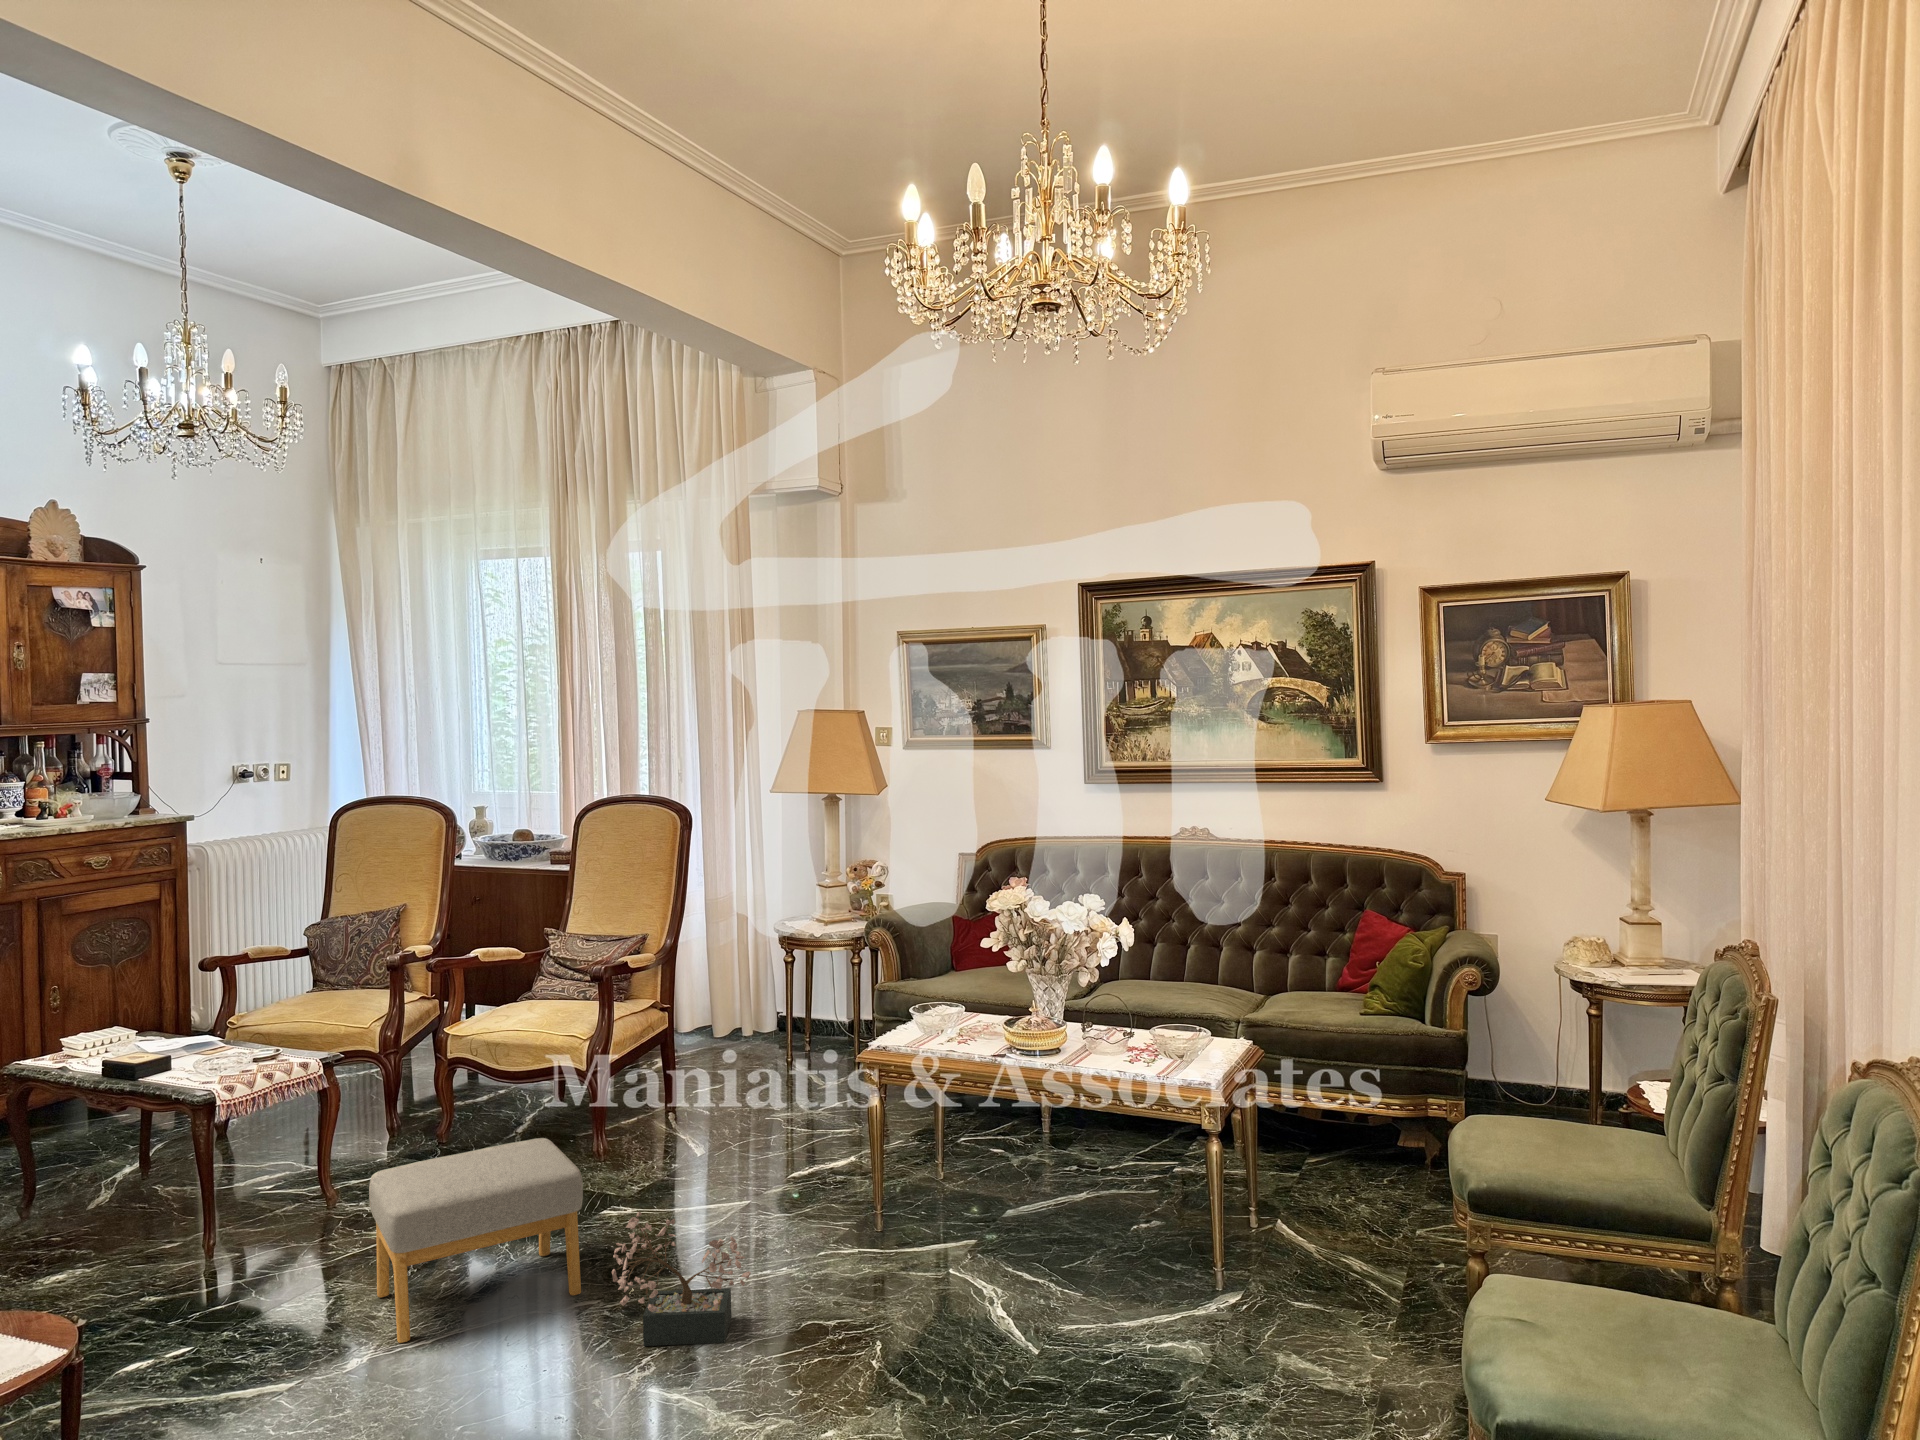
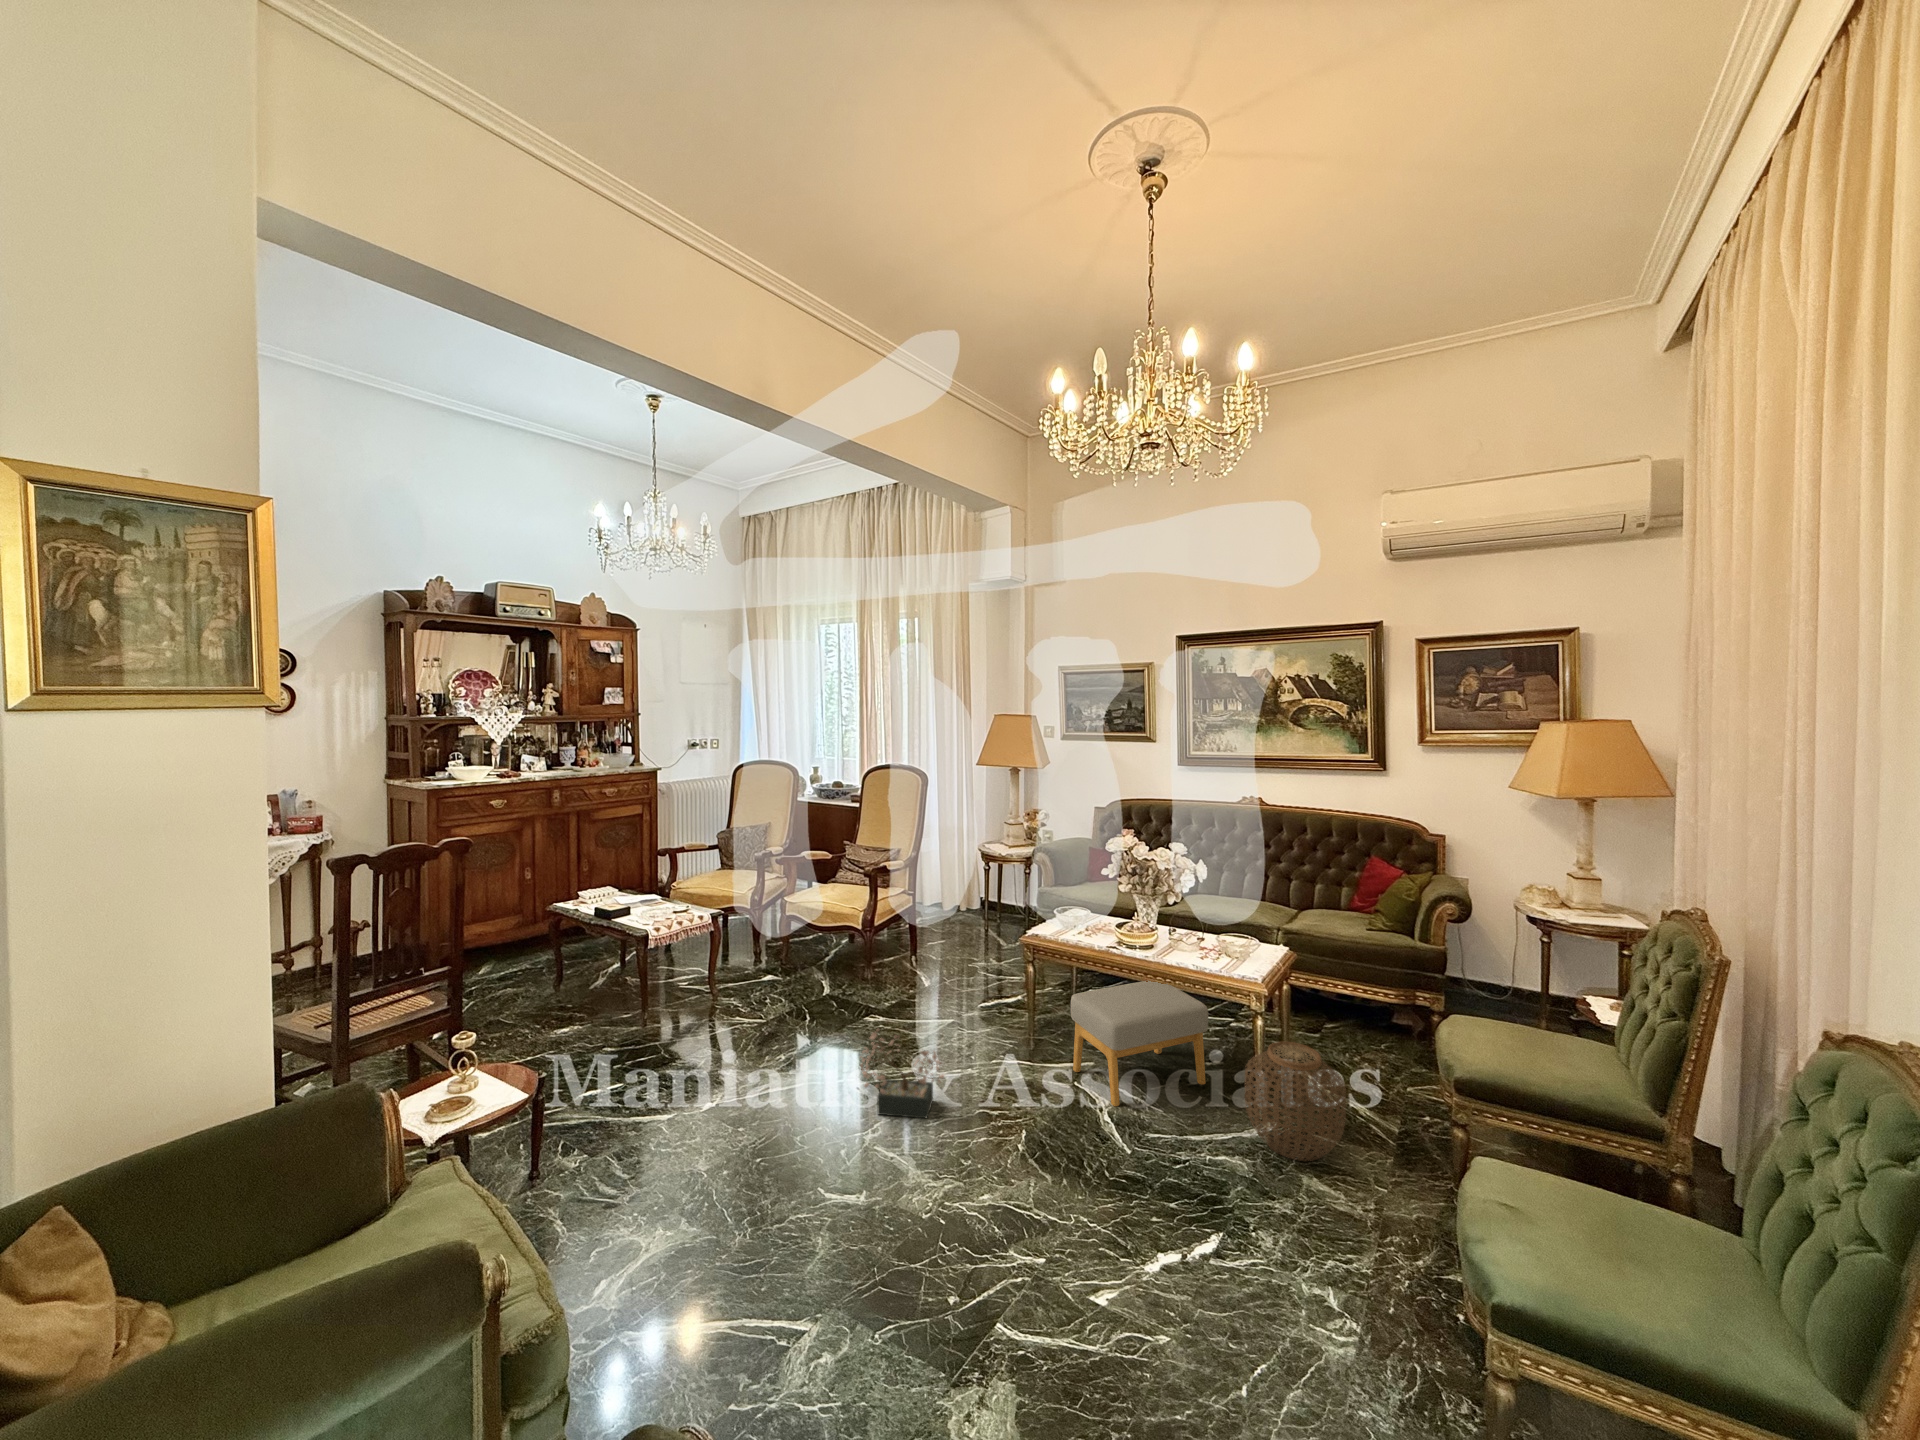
footstool: present [369,1138,583,1343] -> present [1071,981,1208,1106]
woven basket: none [1197,1170,1333,1335] -> present [1245,1042,1346,1161]

